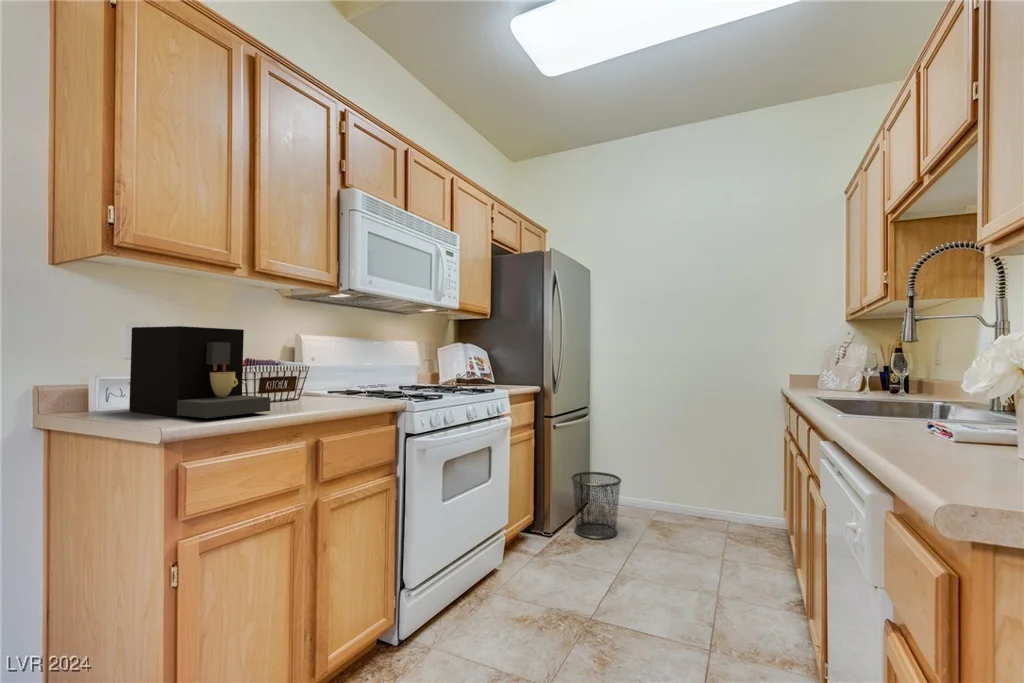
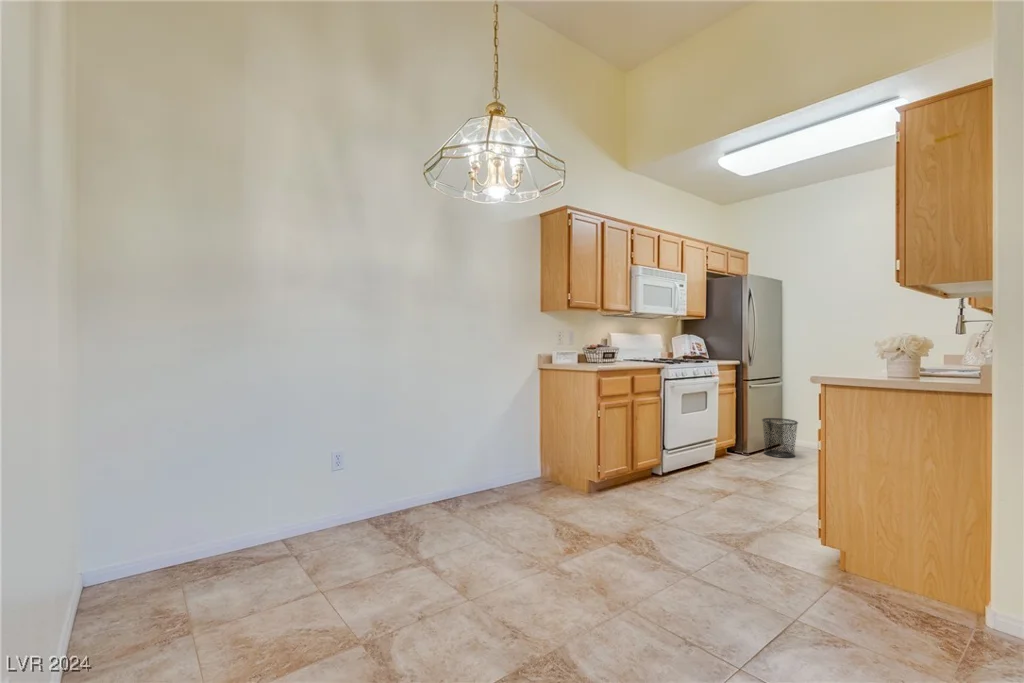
coffee maker: present [129,326,270,418] -> none [568,333,618,365]

